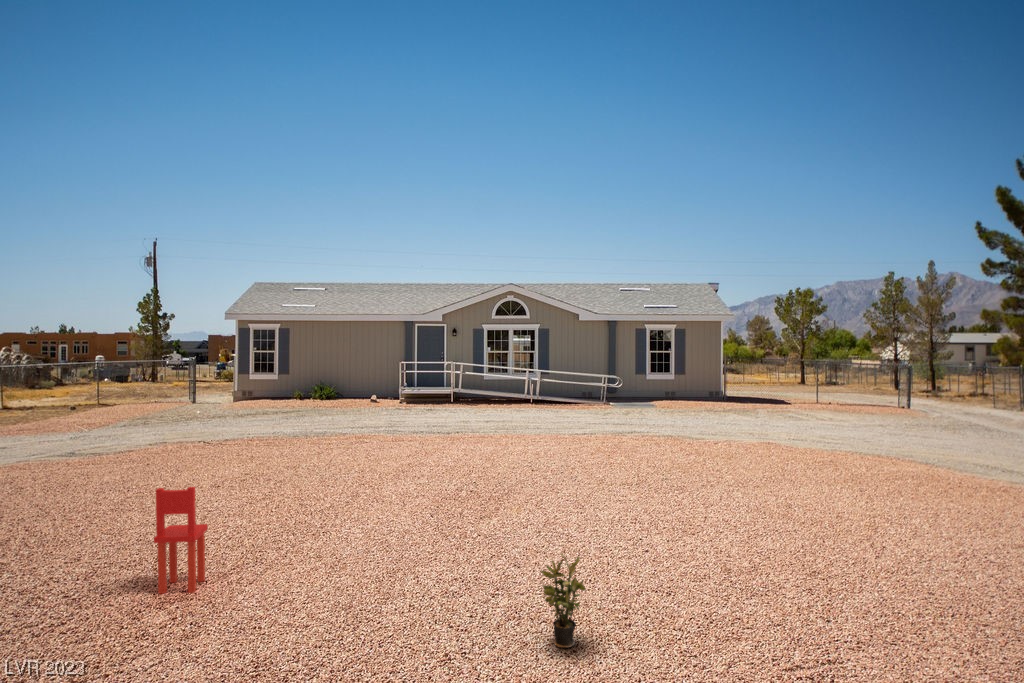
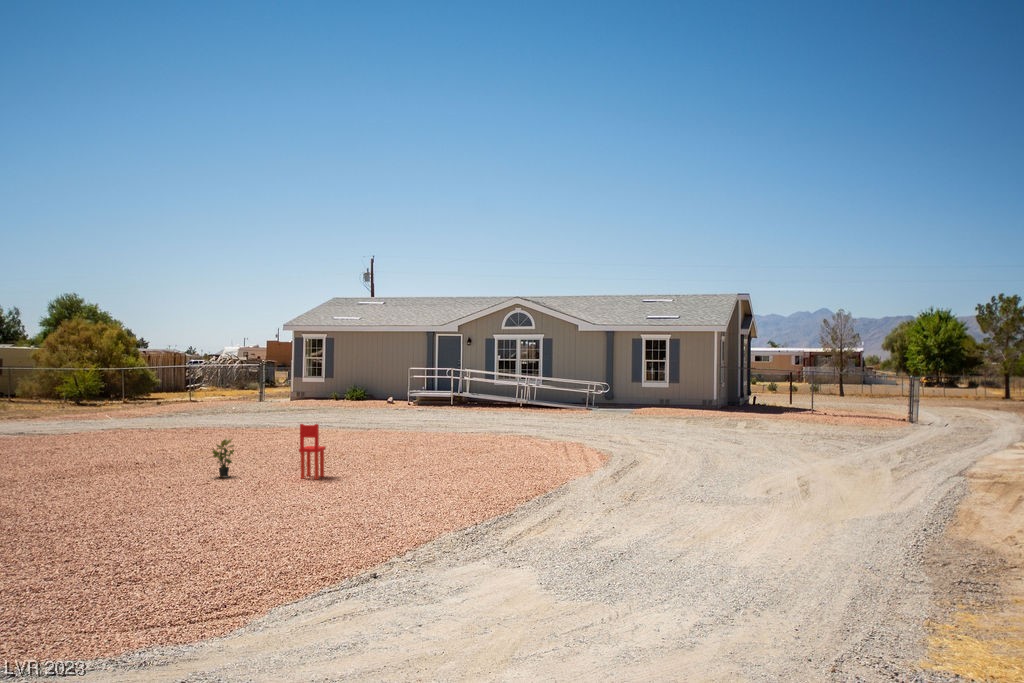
chair: present [154,487,208,593] -> present [299,424,326,479]

